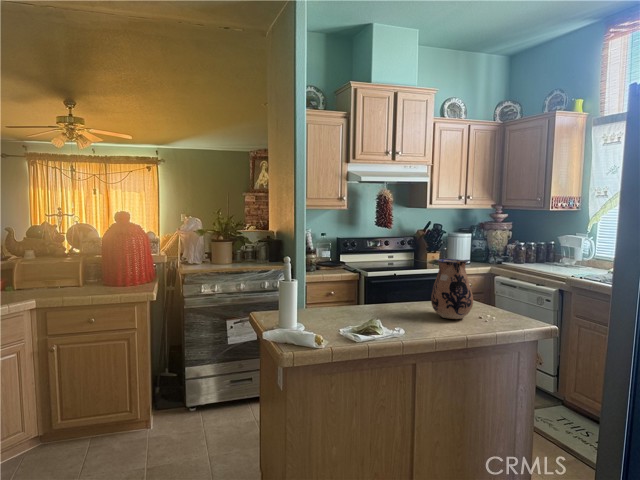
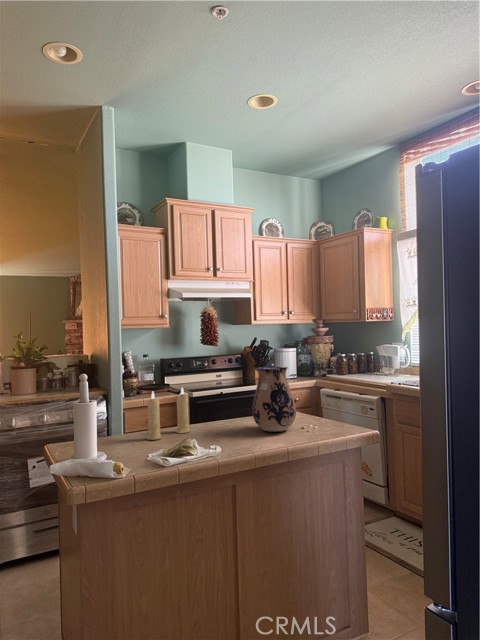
candle: none [334,271,374,317] -> present [146,388,191,440]

